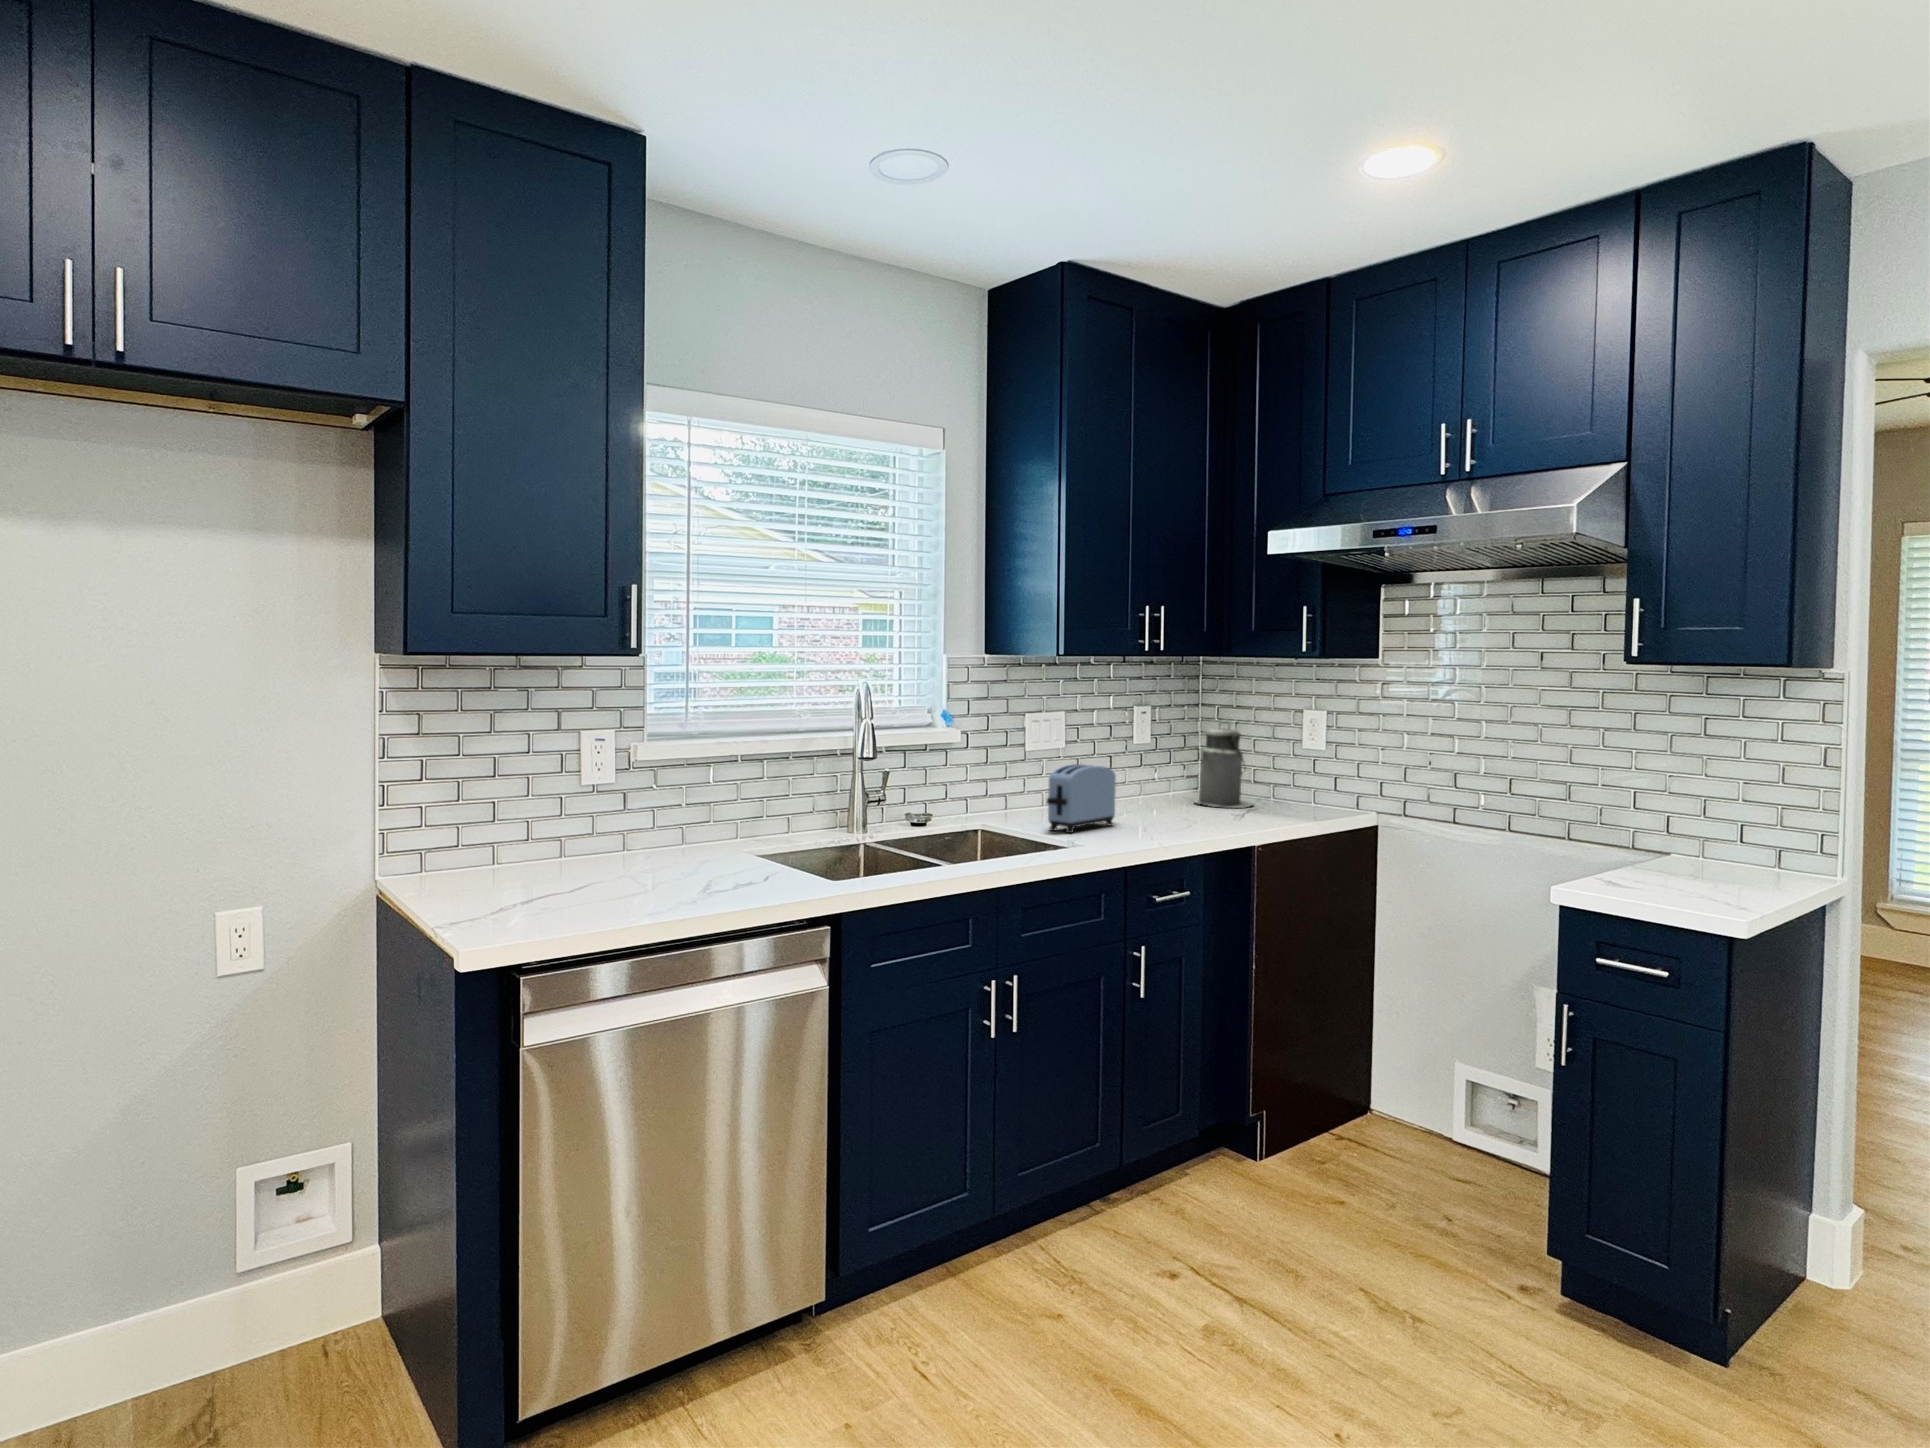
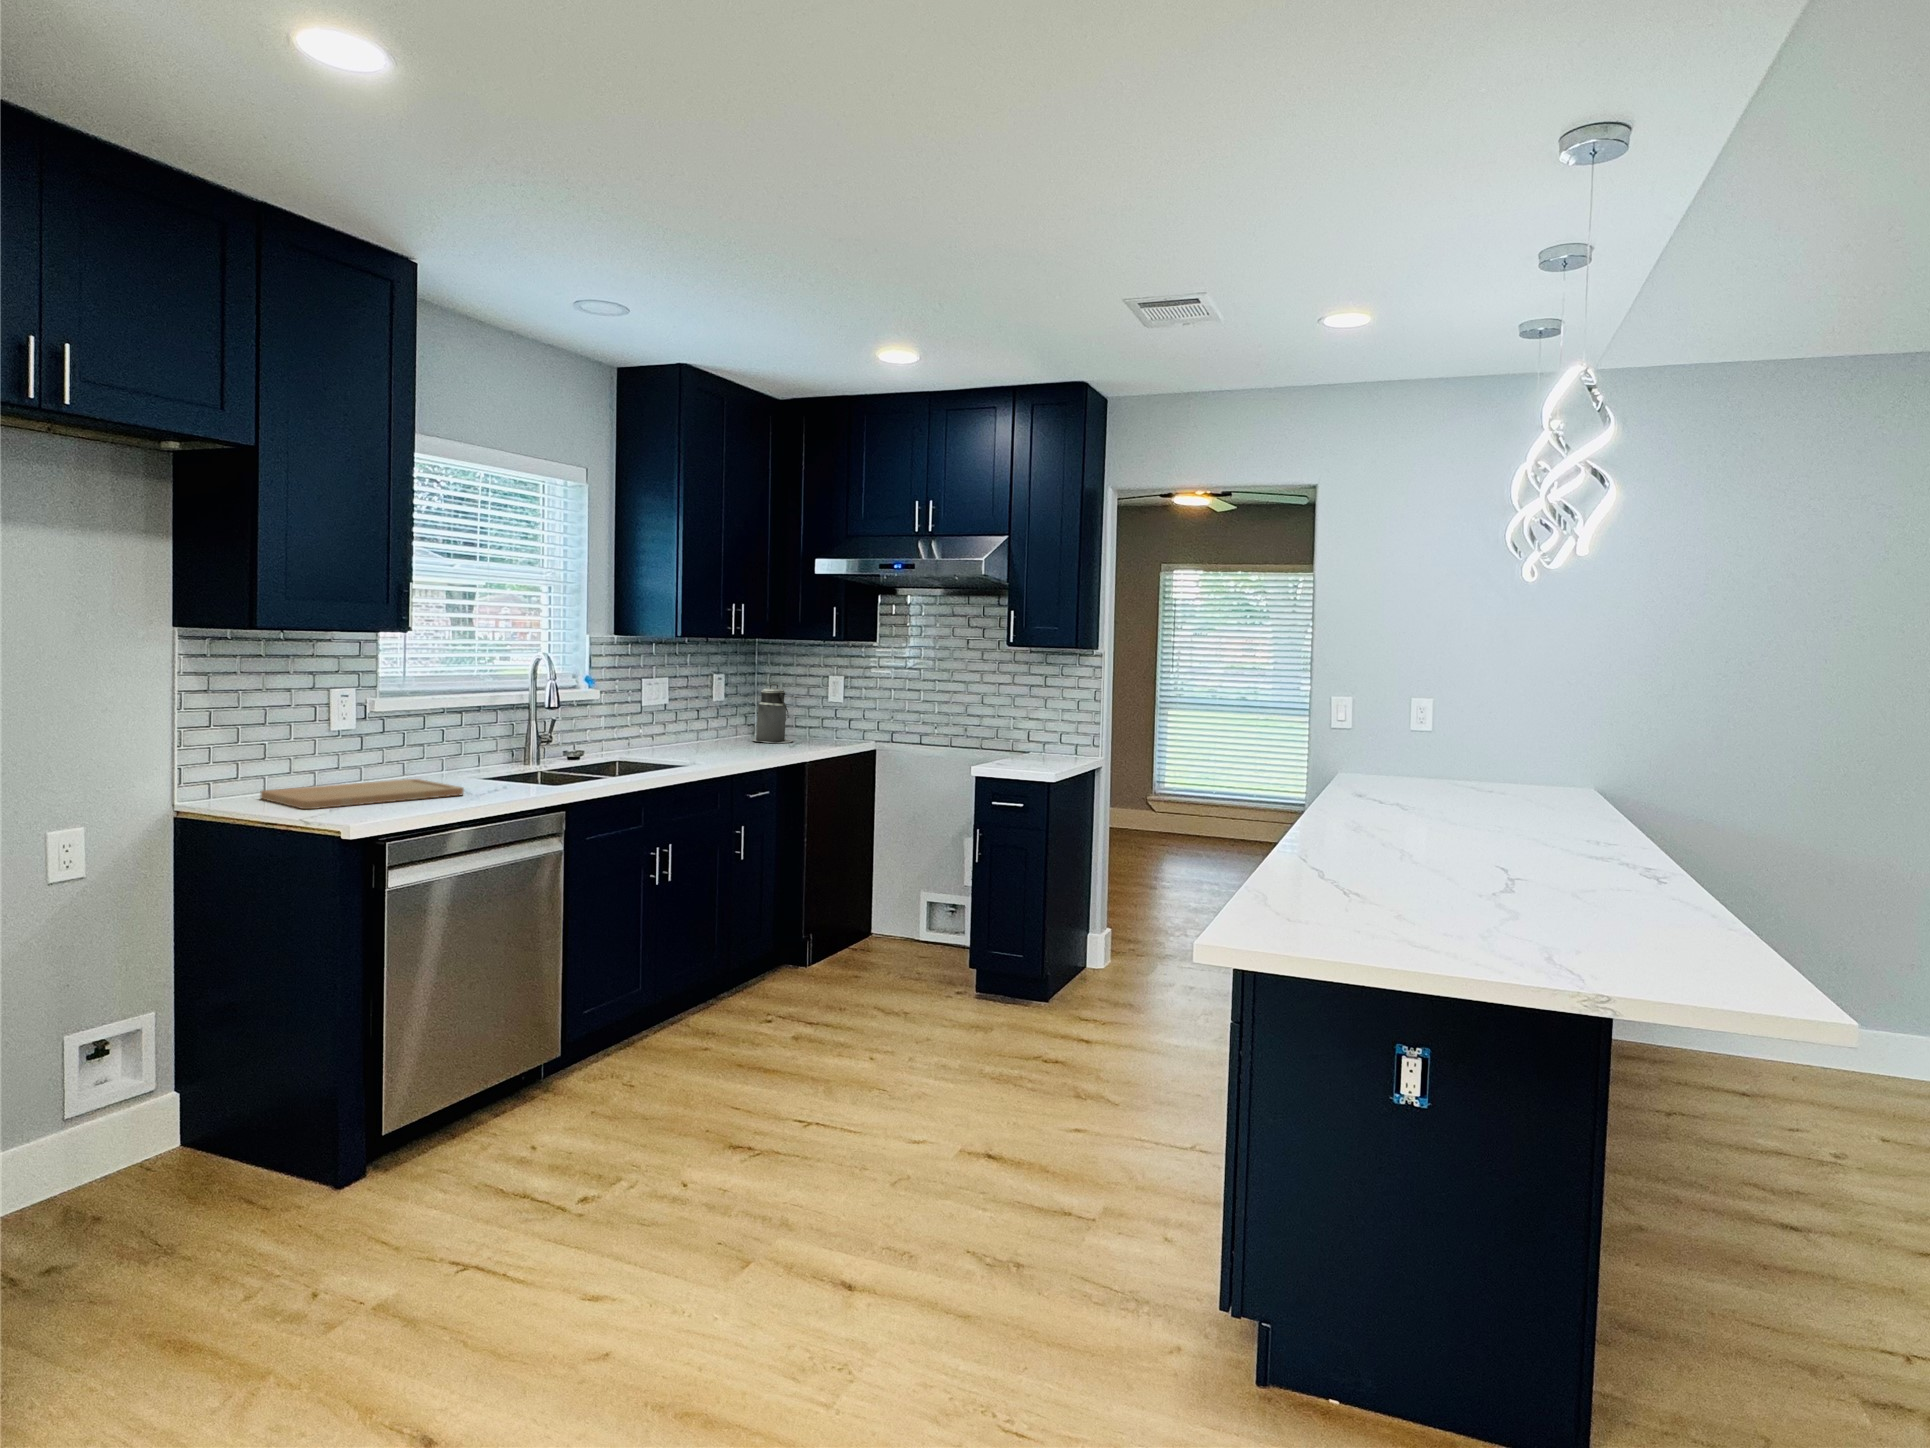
toaster: present [1047,764,1116,833] -> none [667,713,711,759]
cutting board: none [462,856,696,905] -> present [261,779,464,809]

